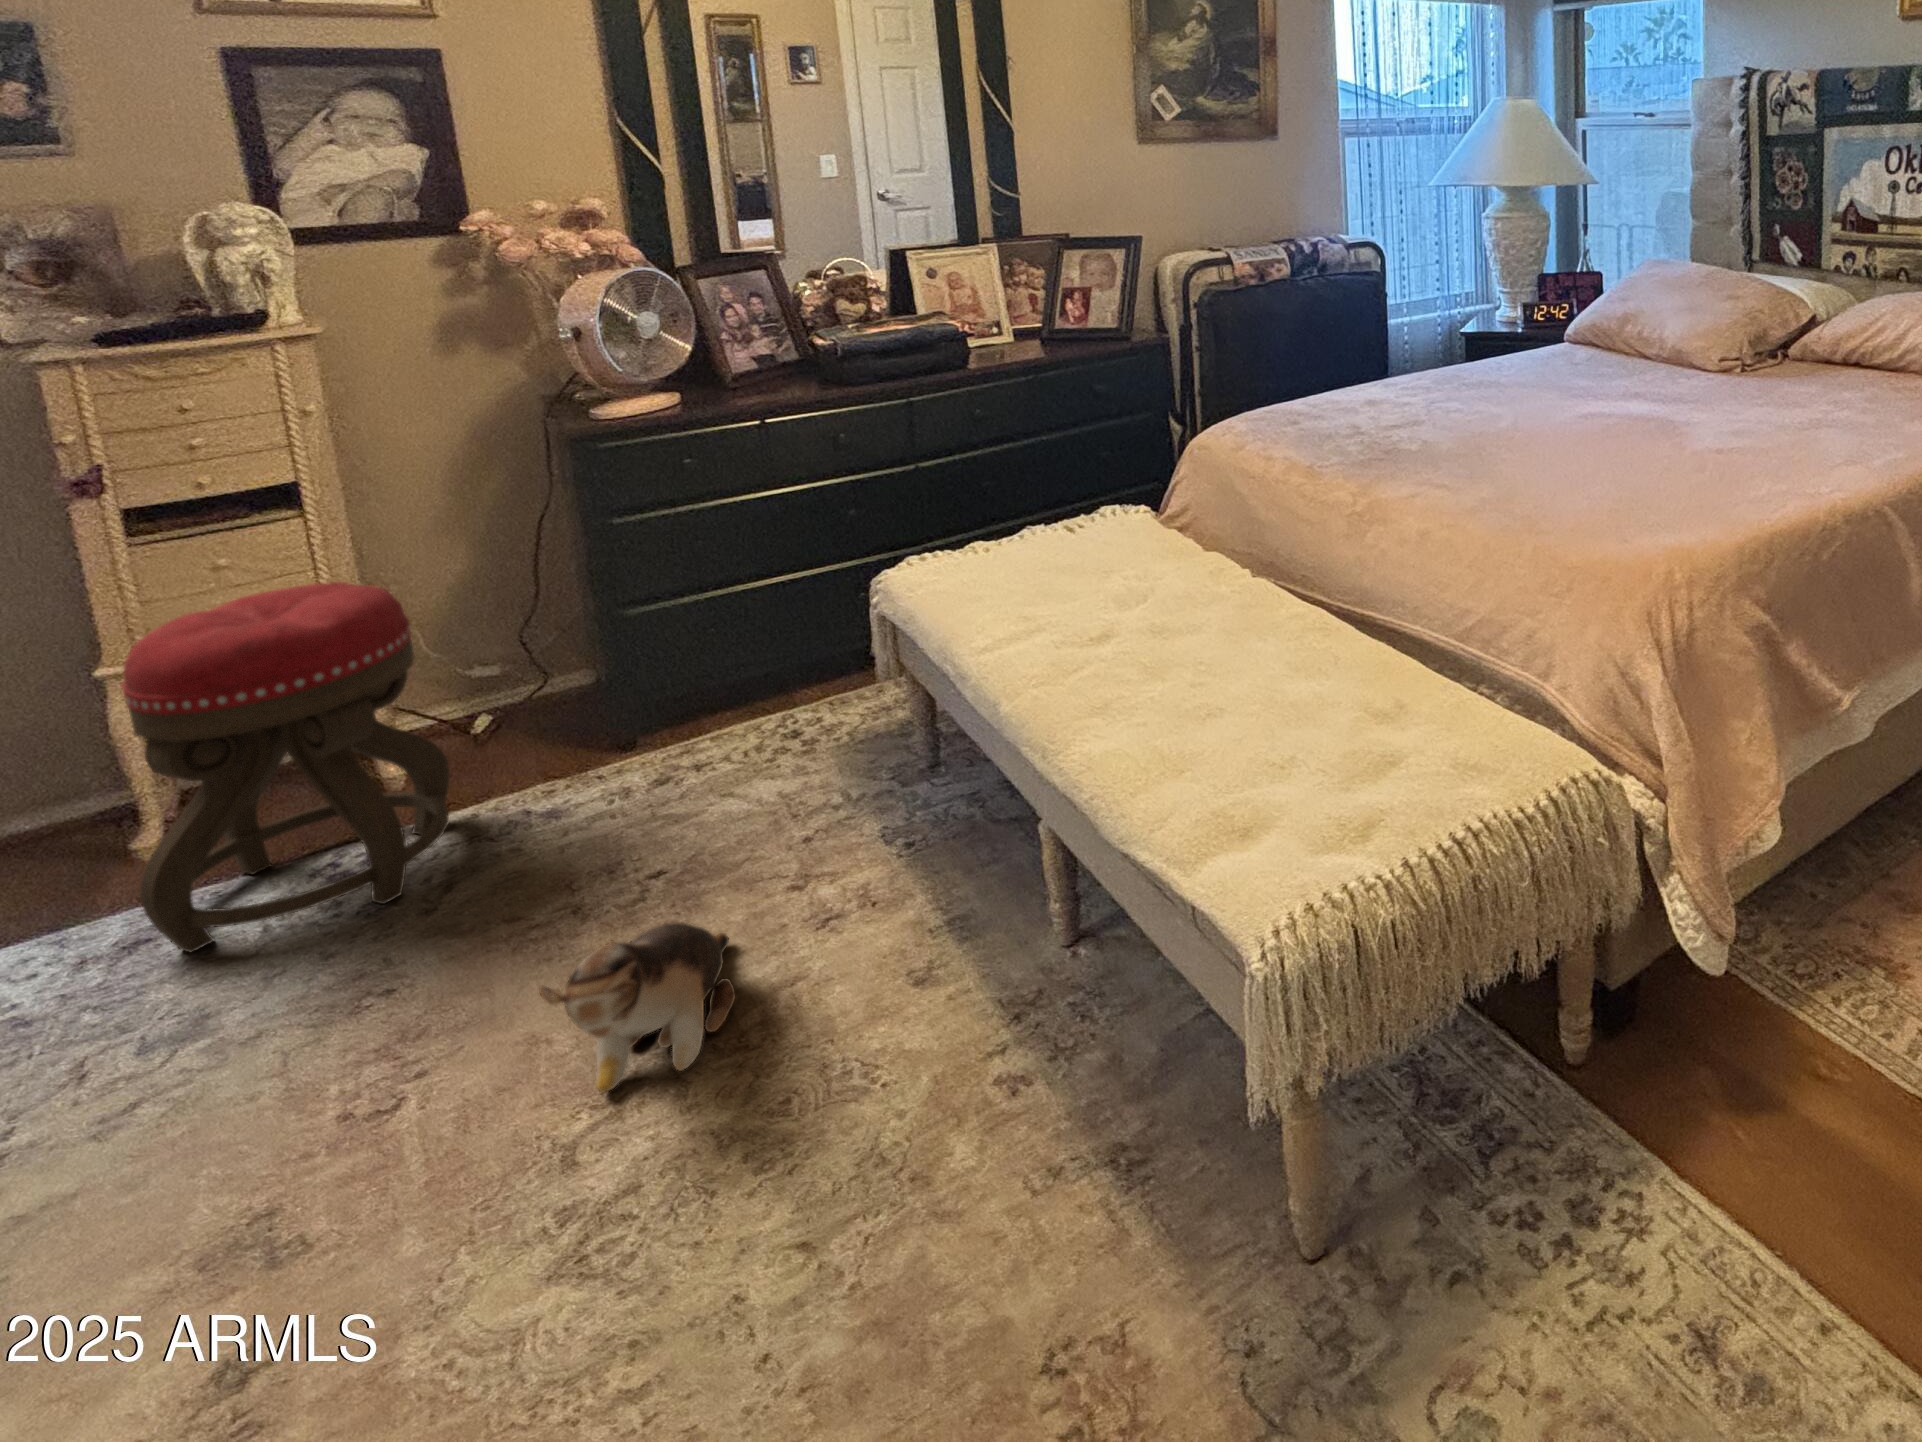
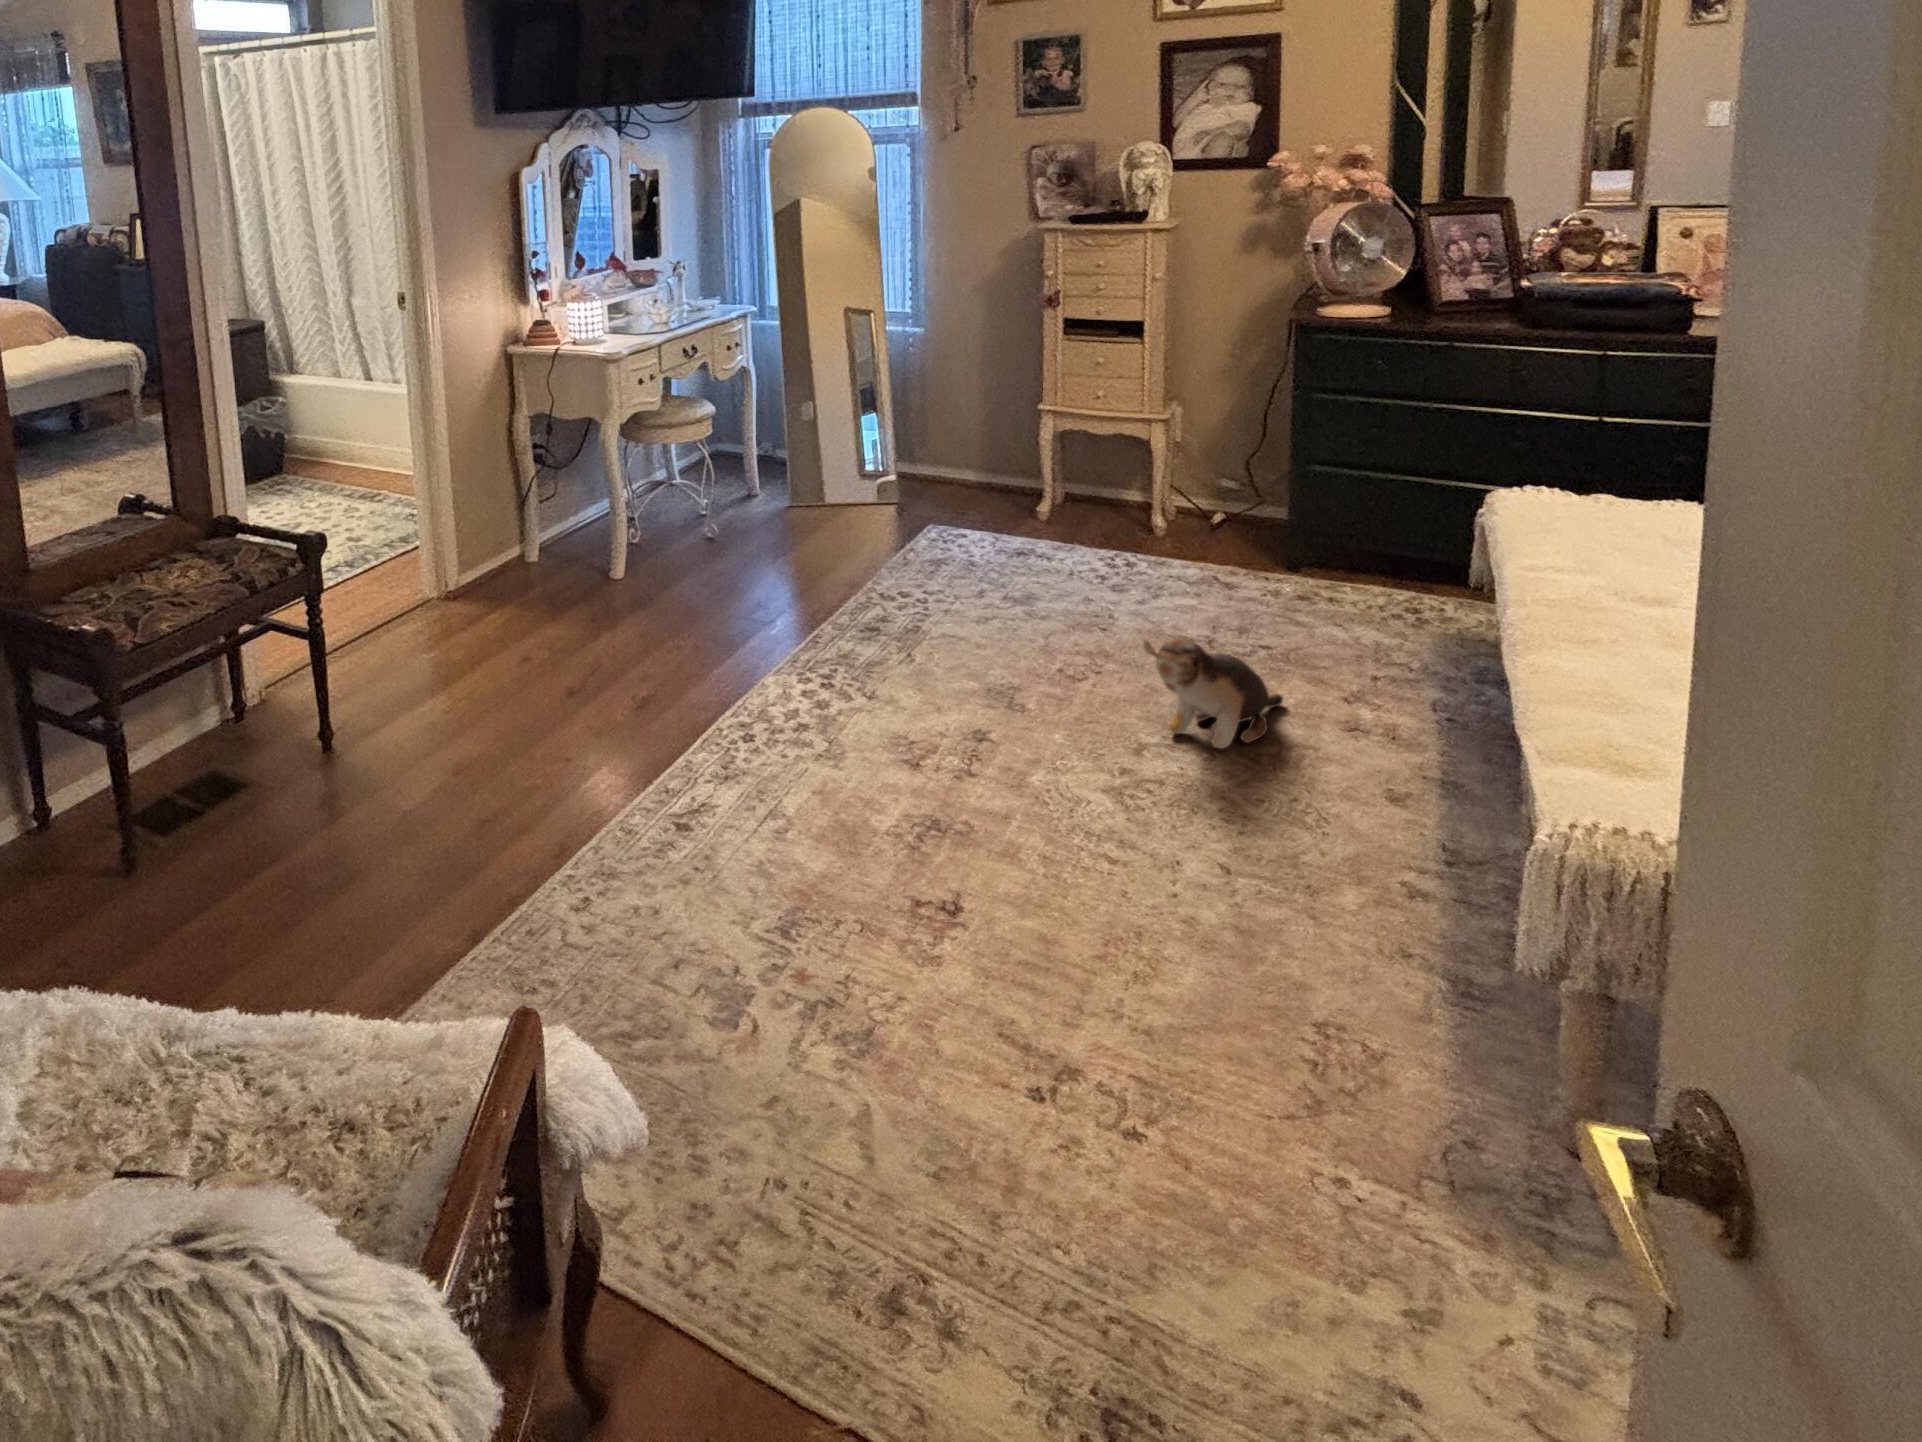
ottoman: present [122,582,450,952] -> none [1025,382,1179,587]

